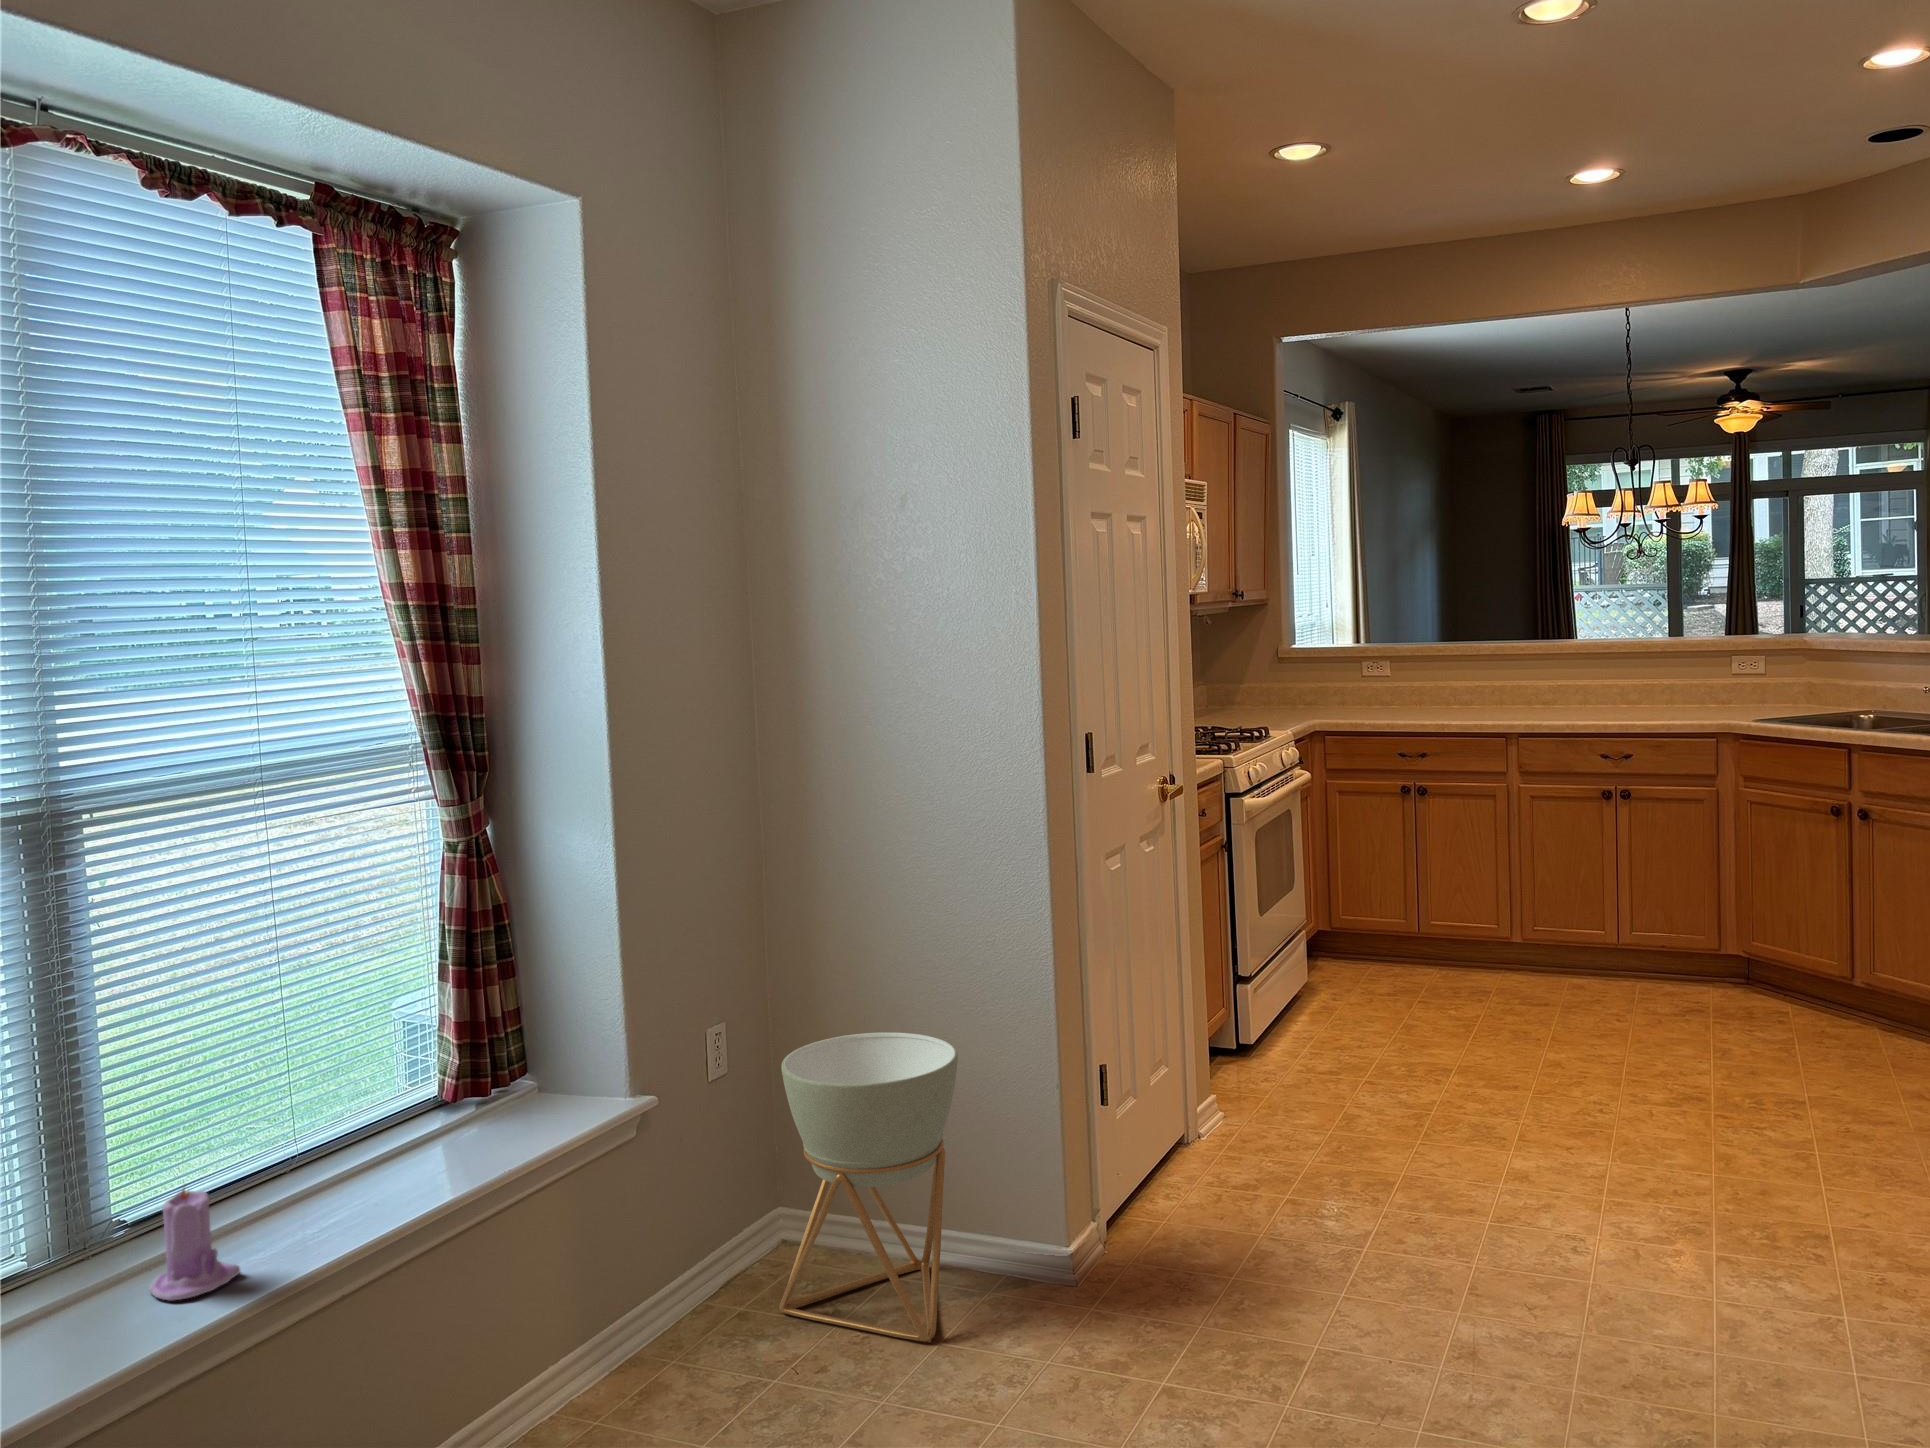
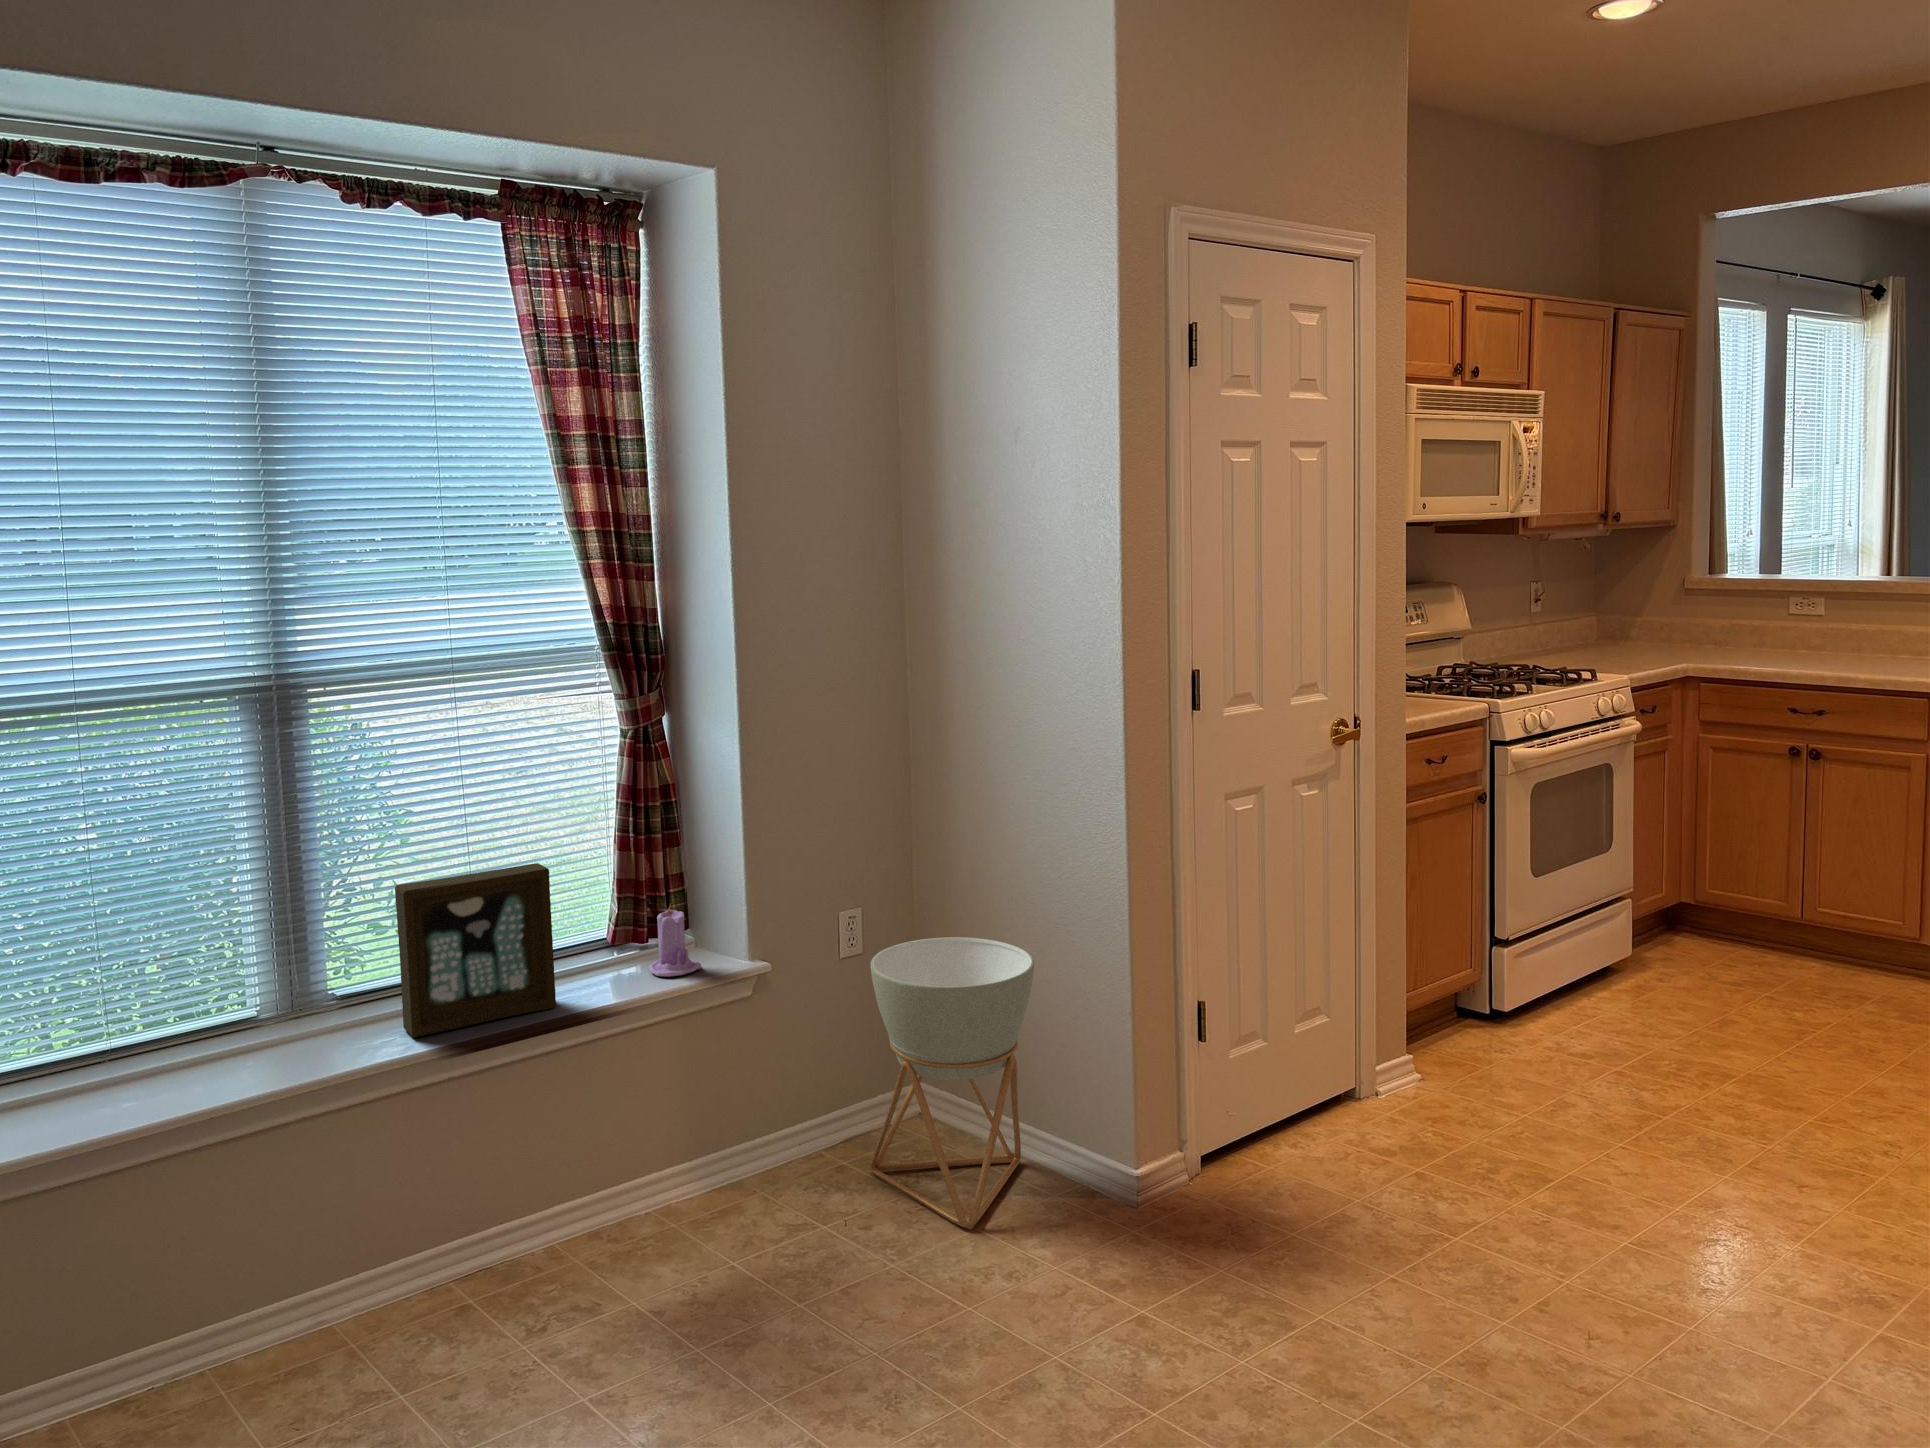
picture frame: none [246,1009,440,1253] -> present [395,863,556,1037]
candle: present [149,1187,240,1300] -> present [649,904,701,977]

